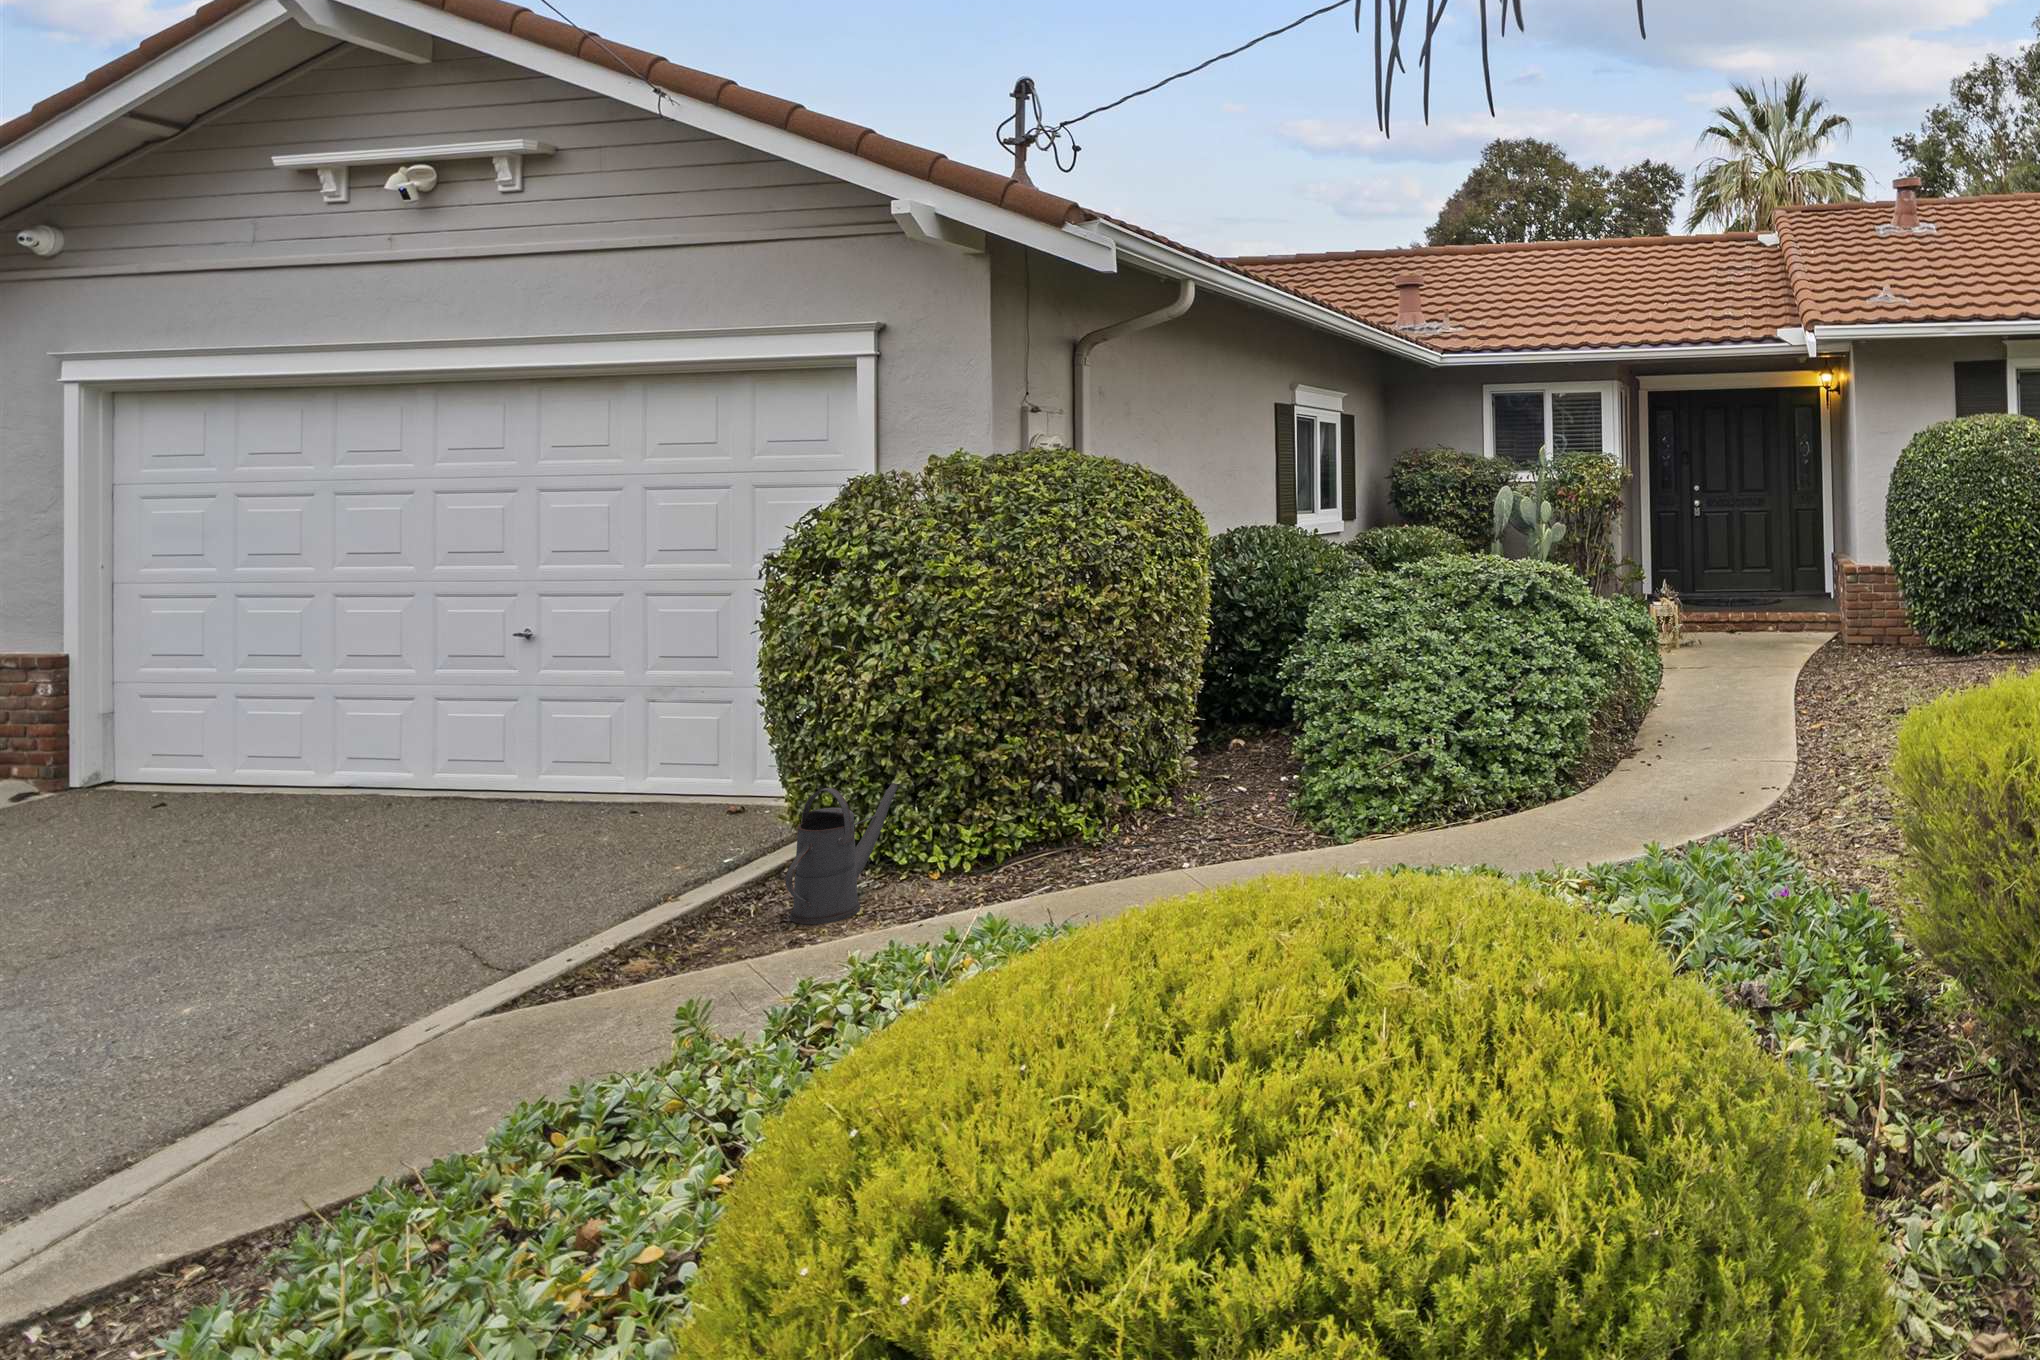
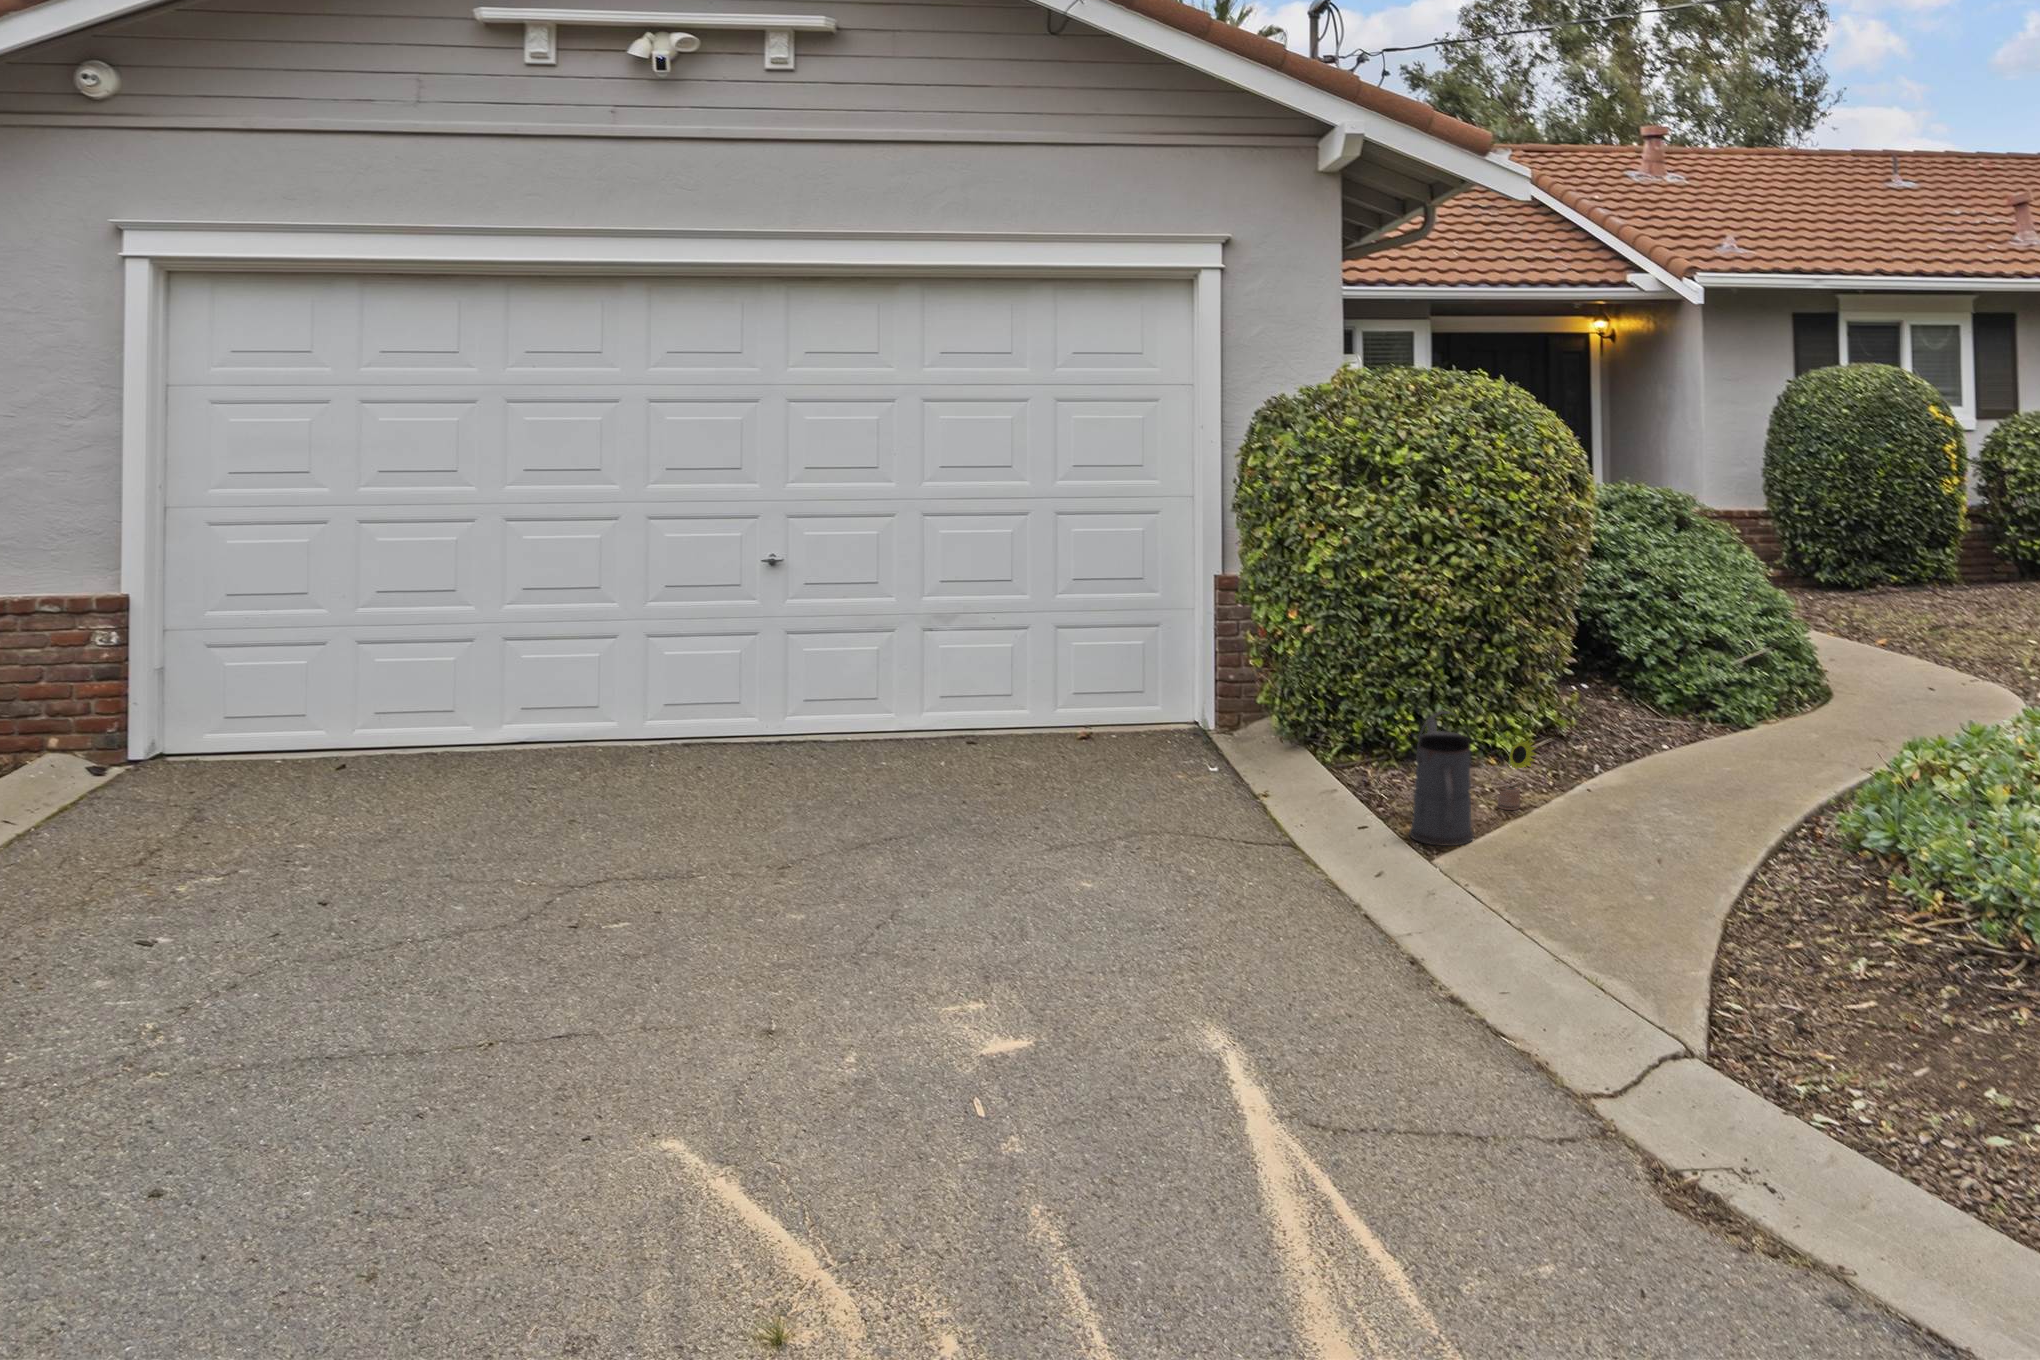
decorative plant: none [944,818,983,889] -> present [1498,740,1537,810]

